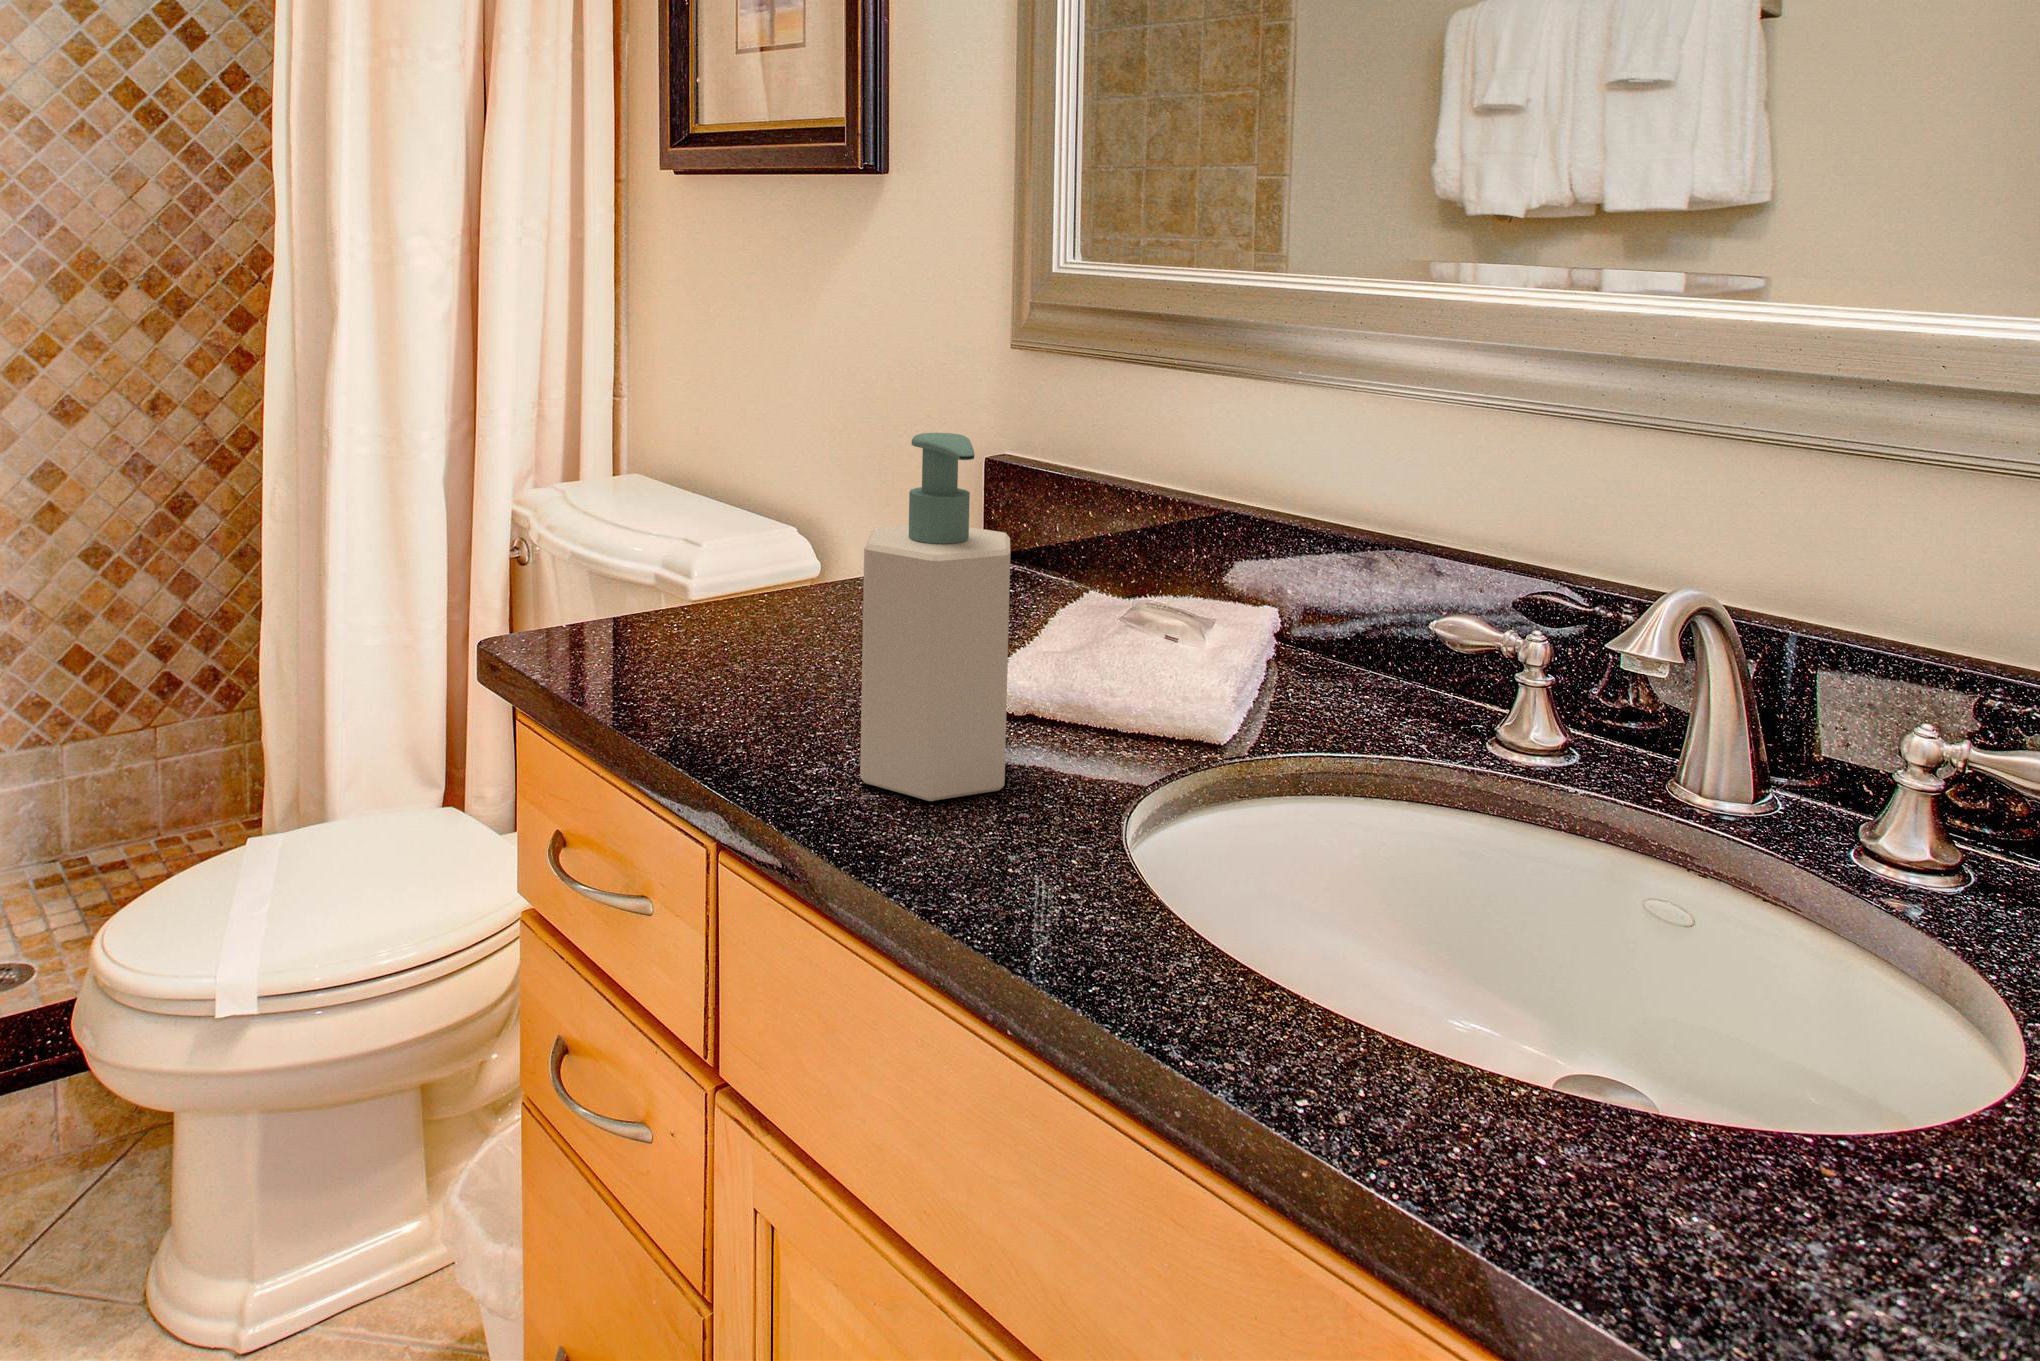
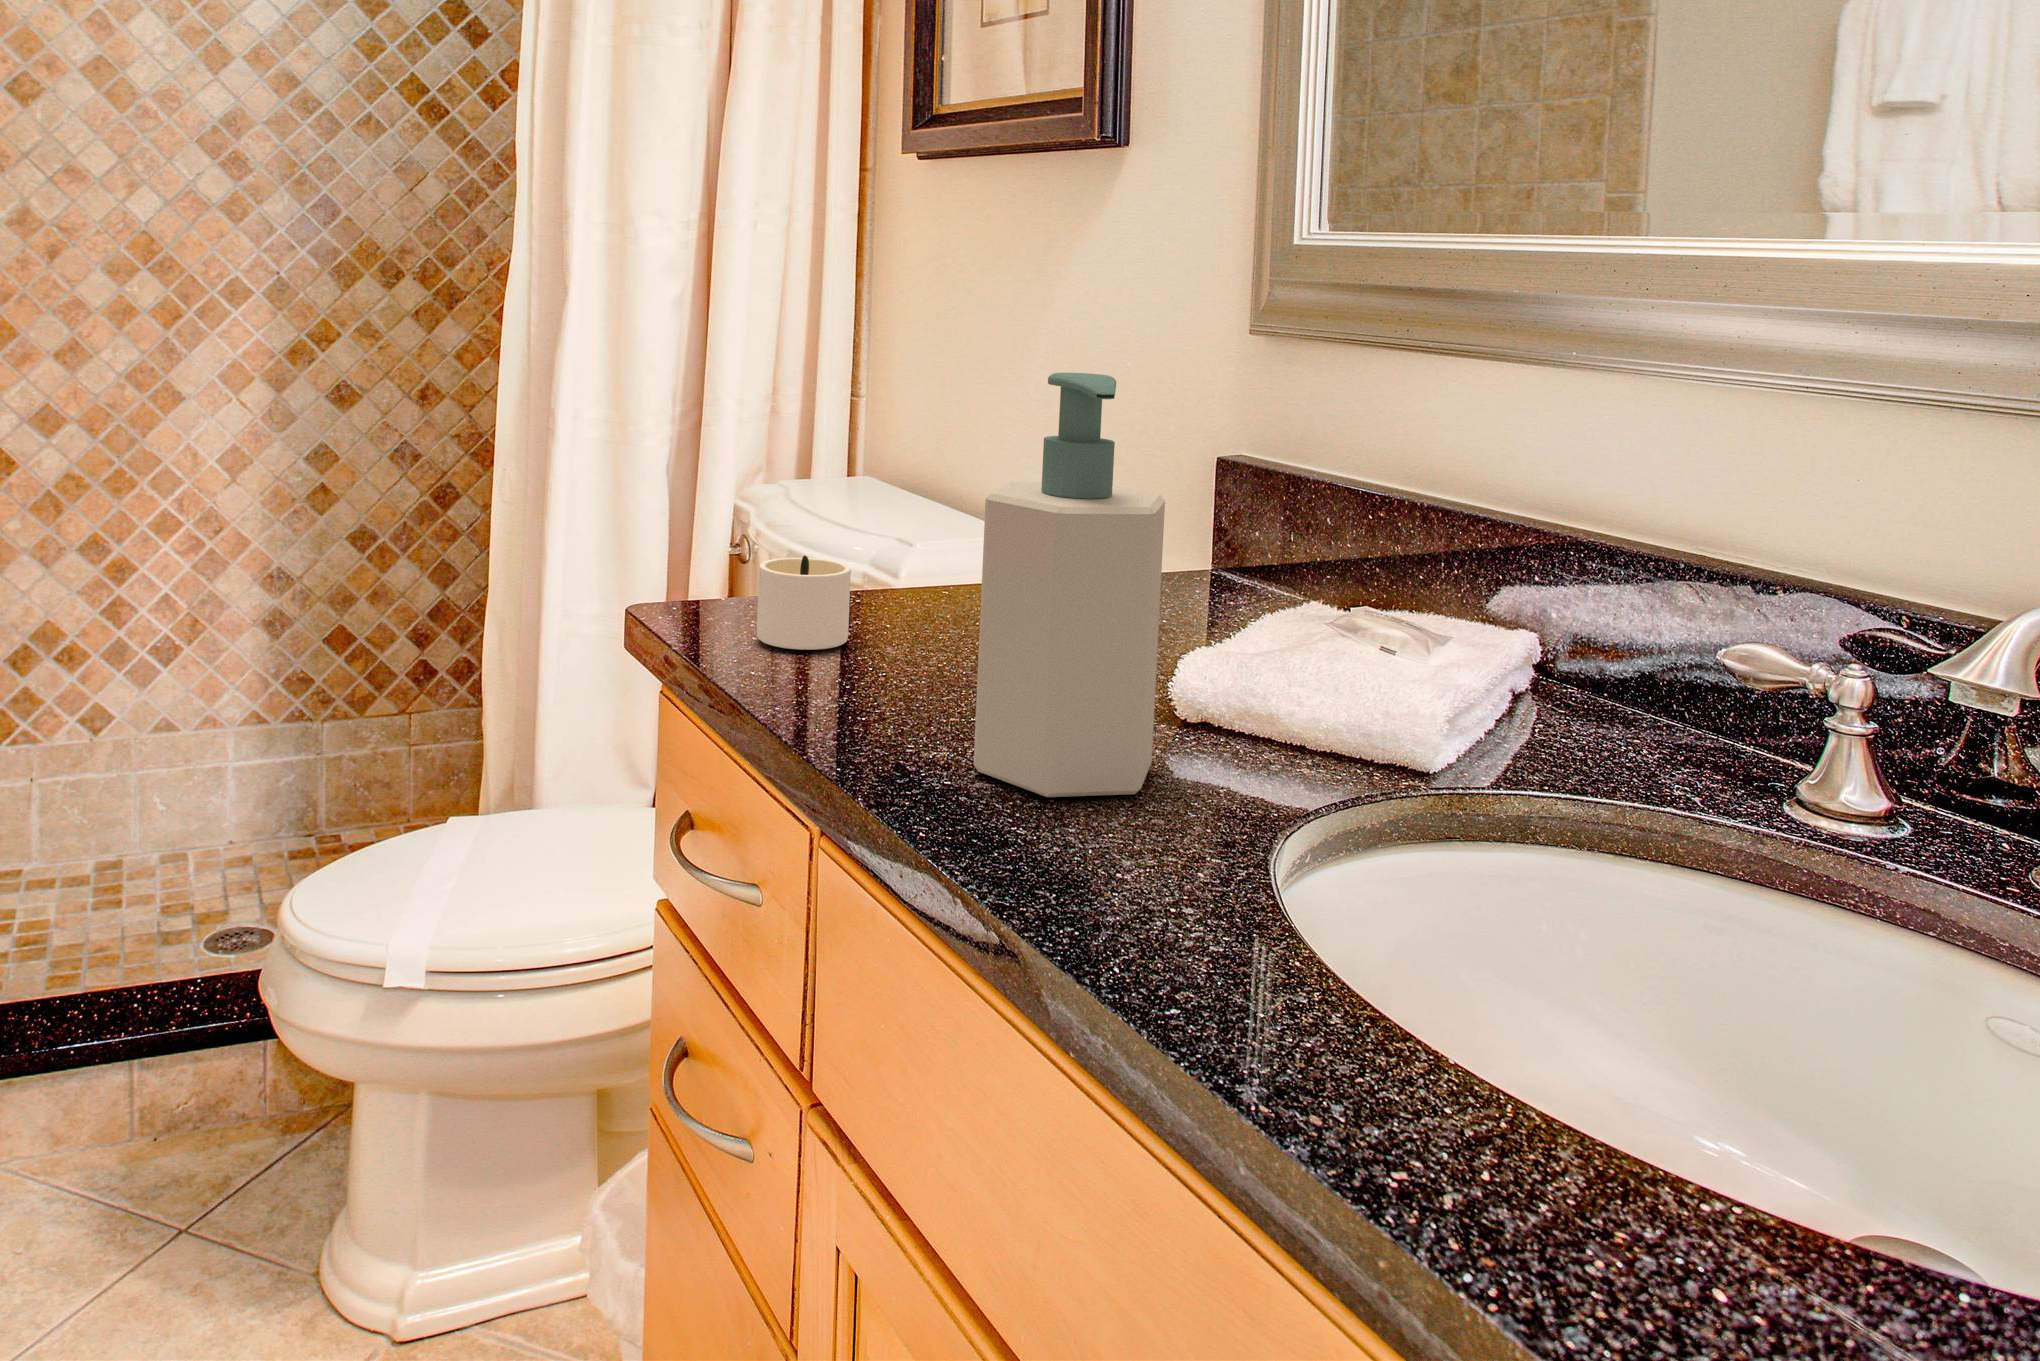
candle: none [619,588,743,675] -> present [757,555,851,650]

